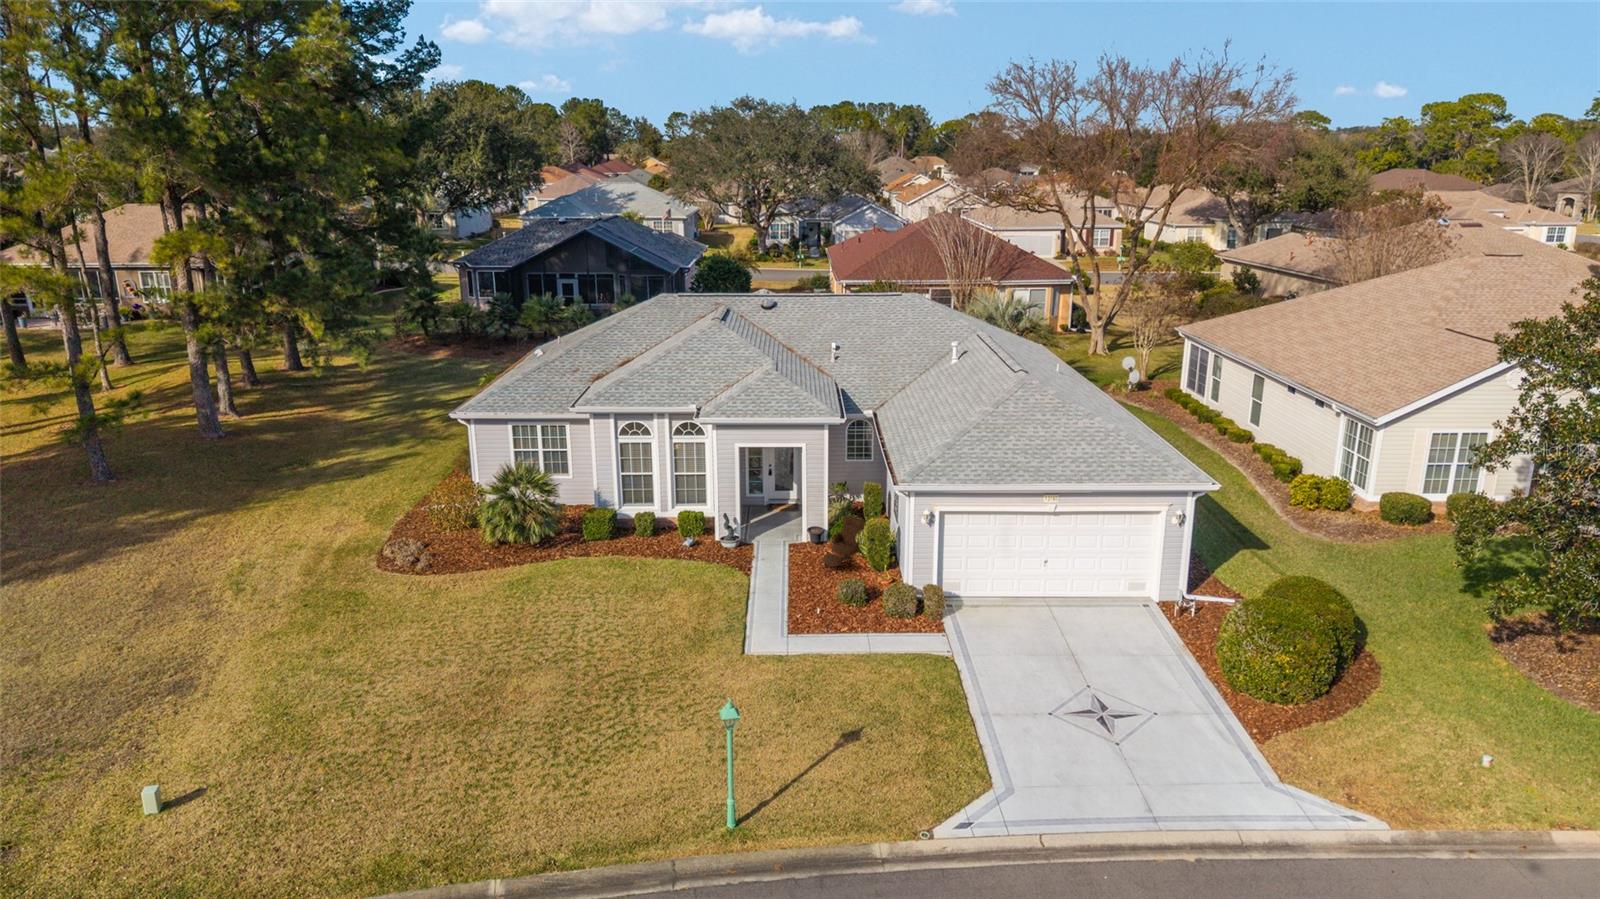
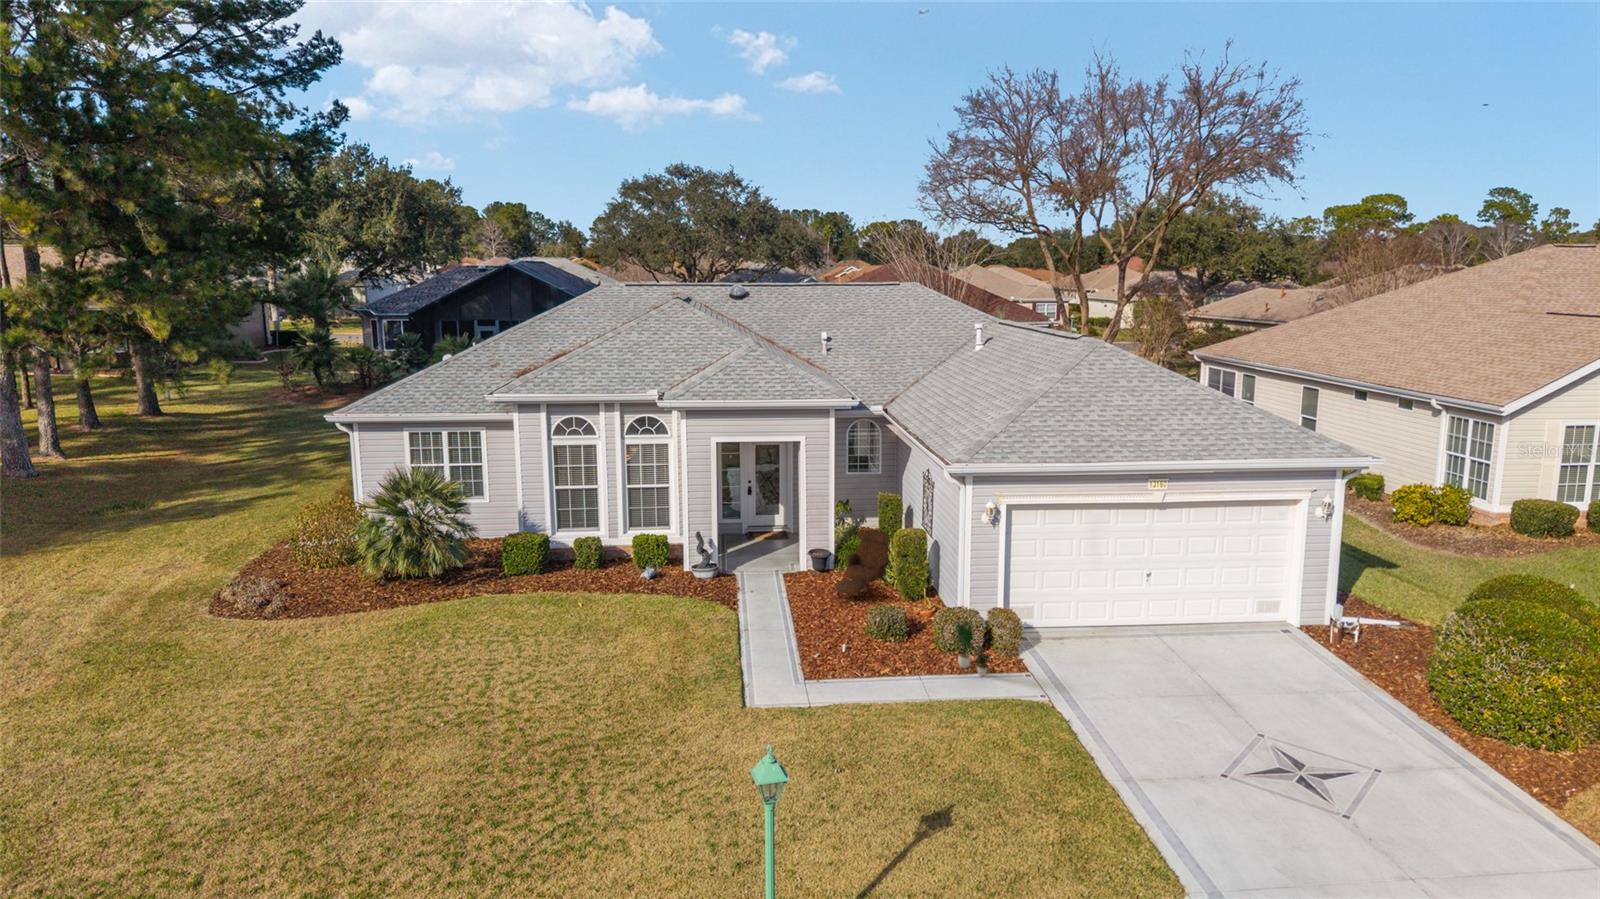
potted plant: none [895,596,921,636] -> present [955,622,991,676]

